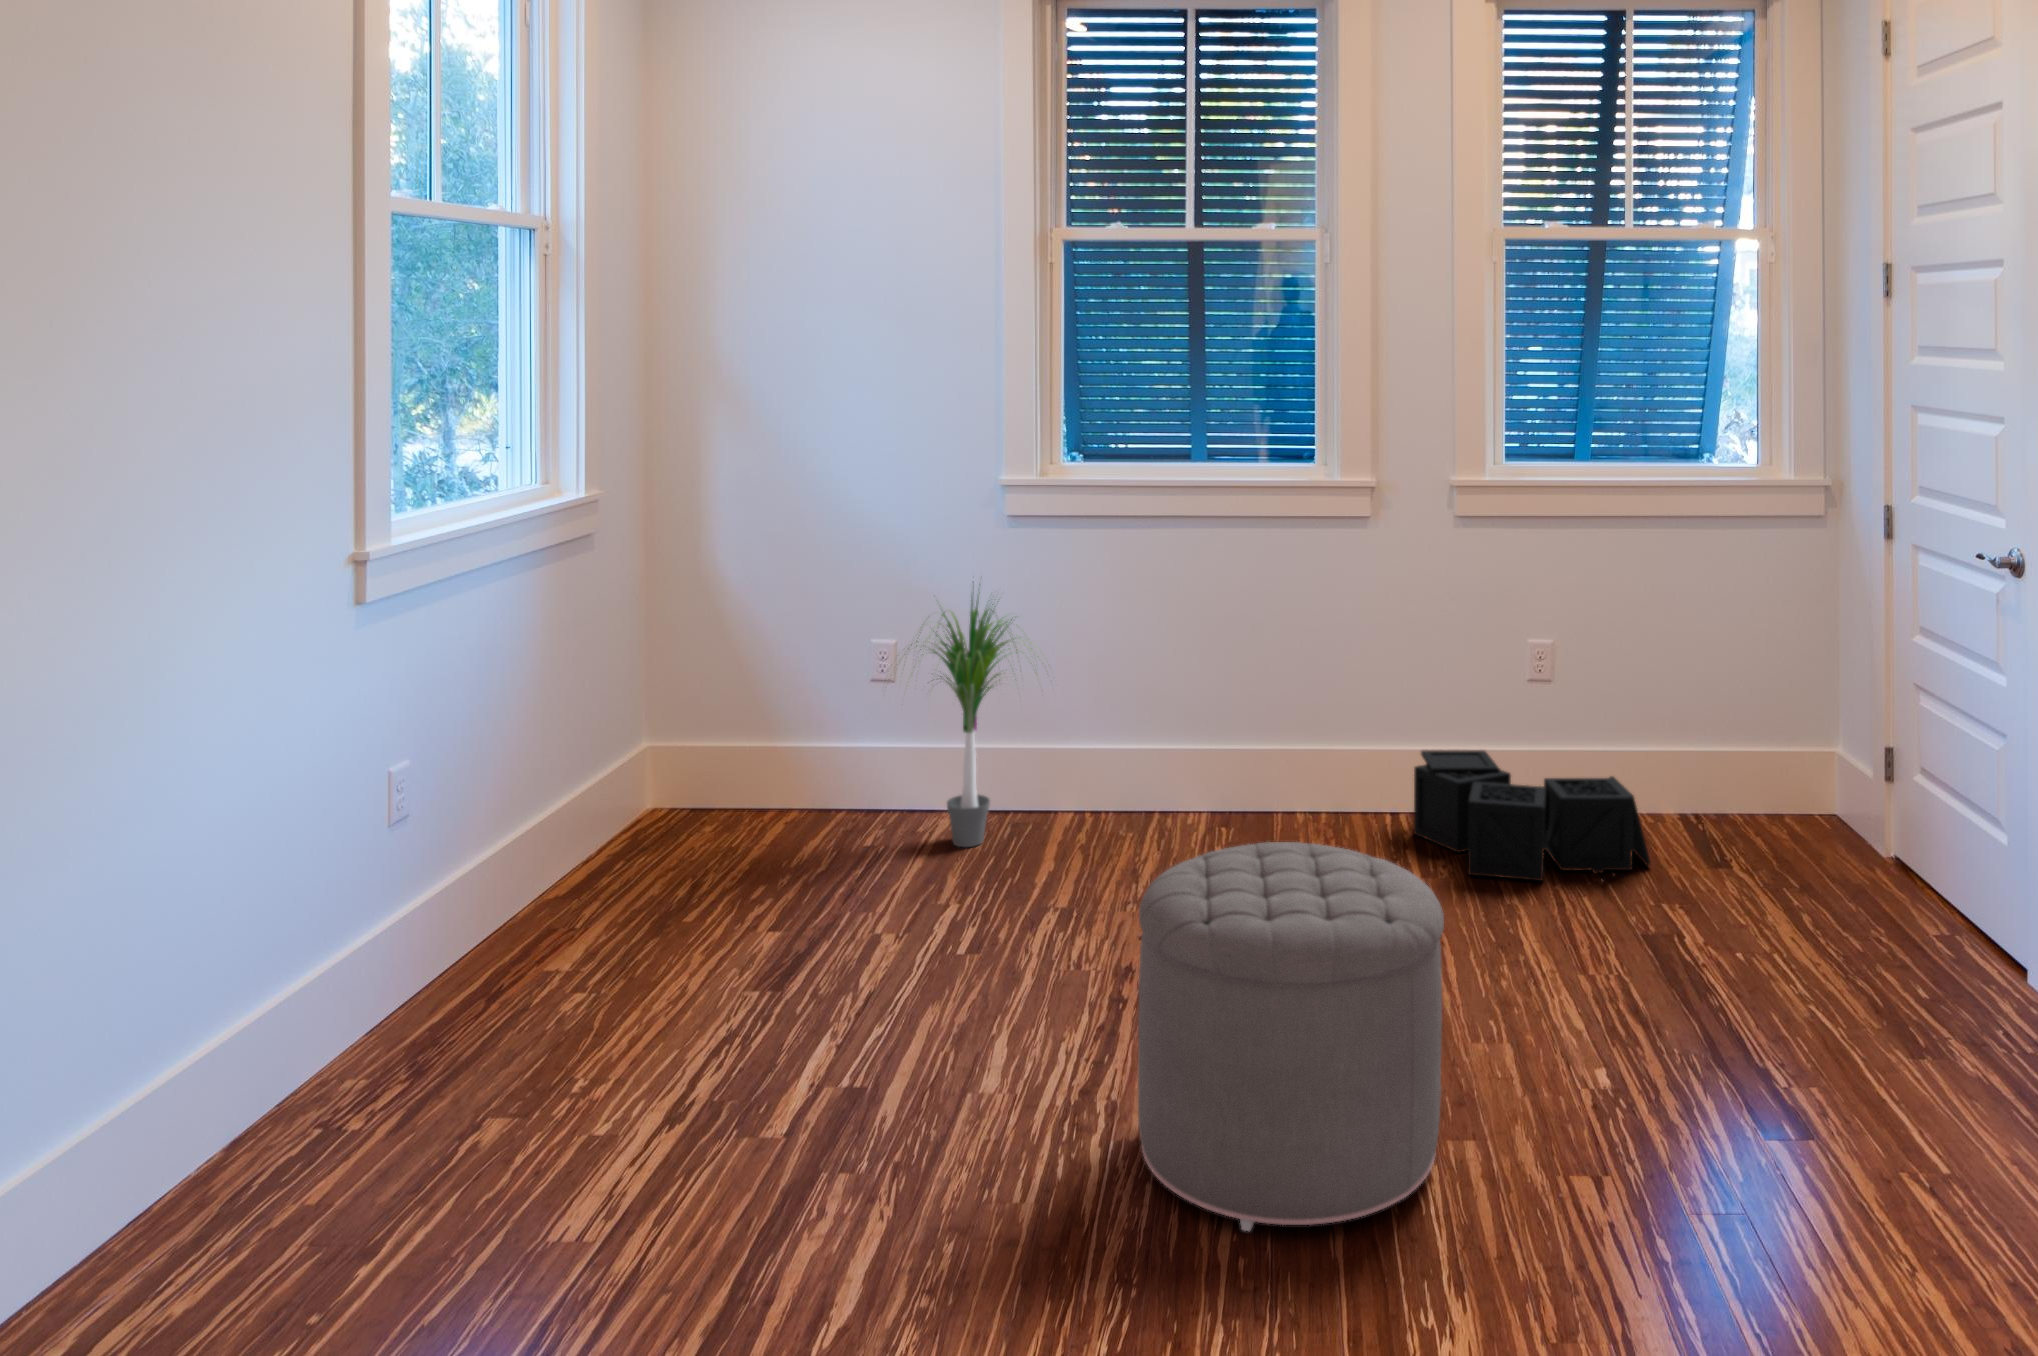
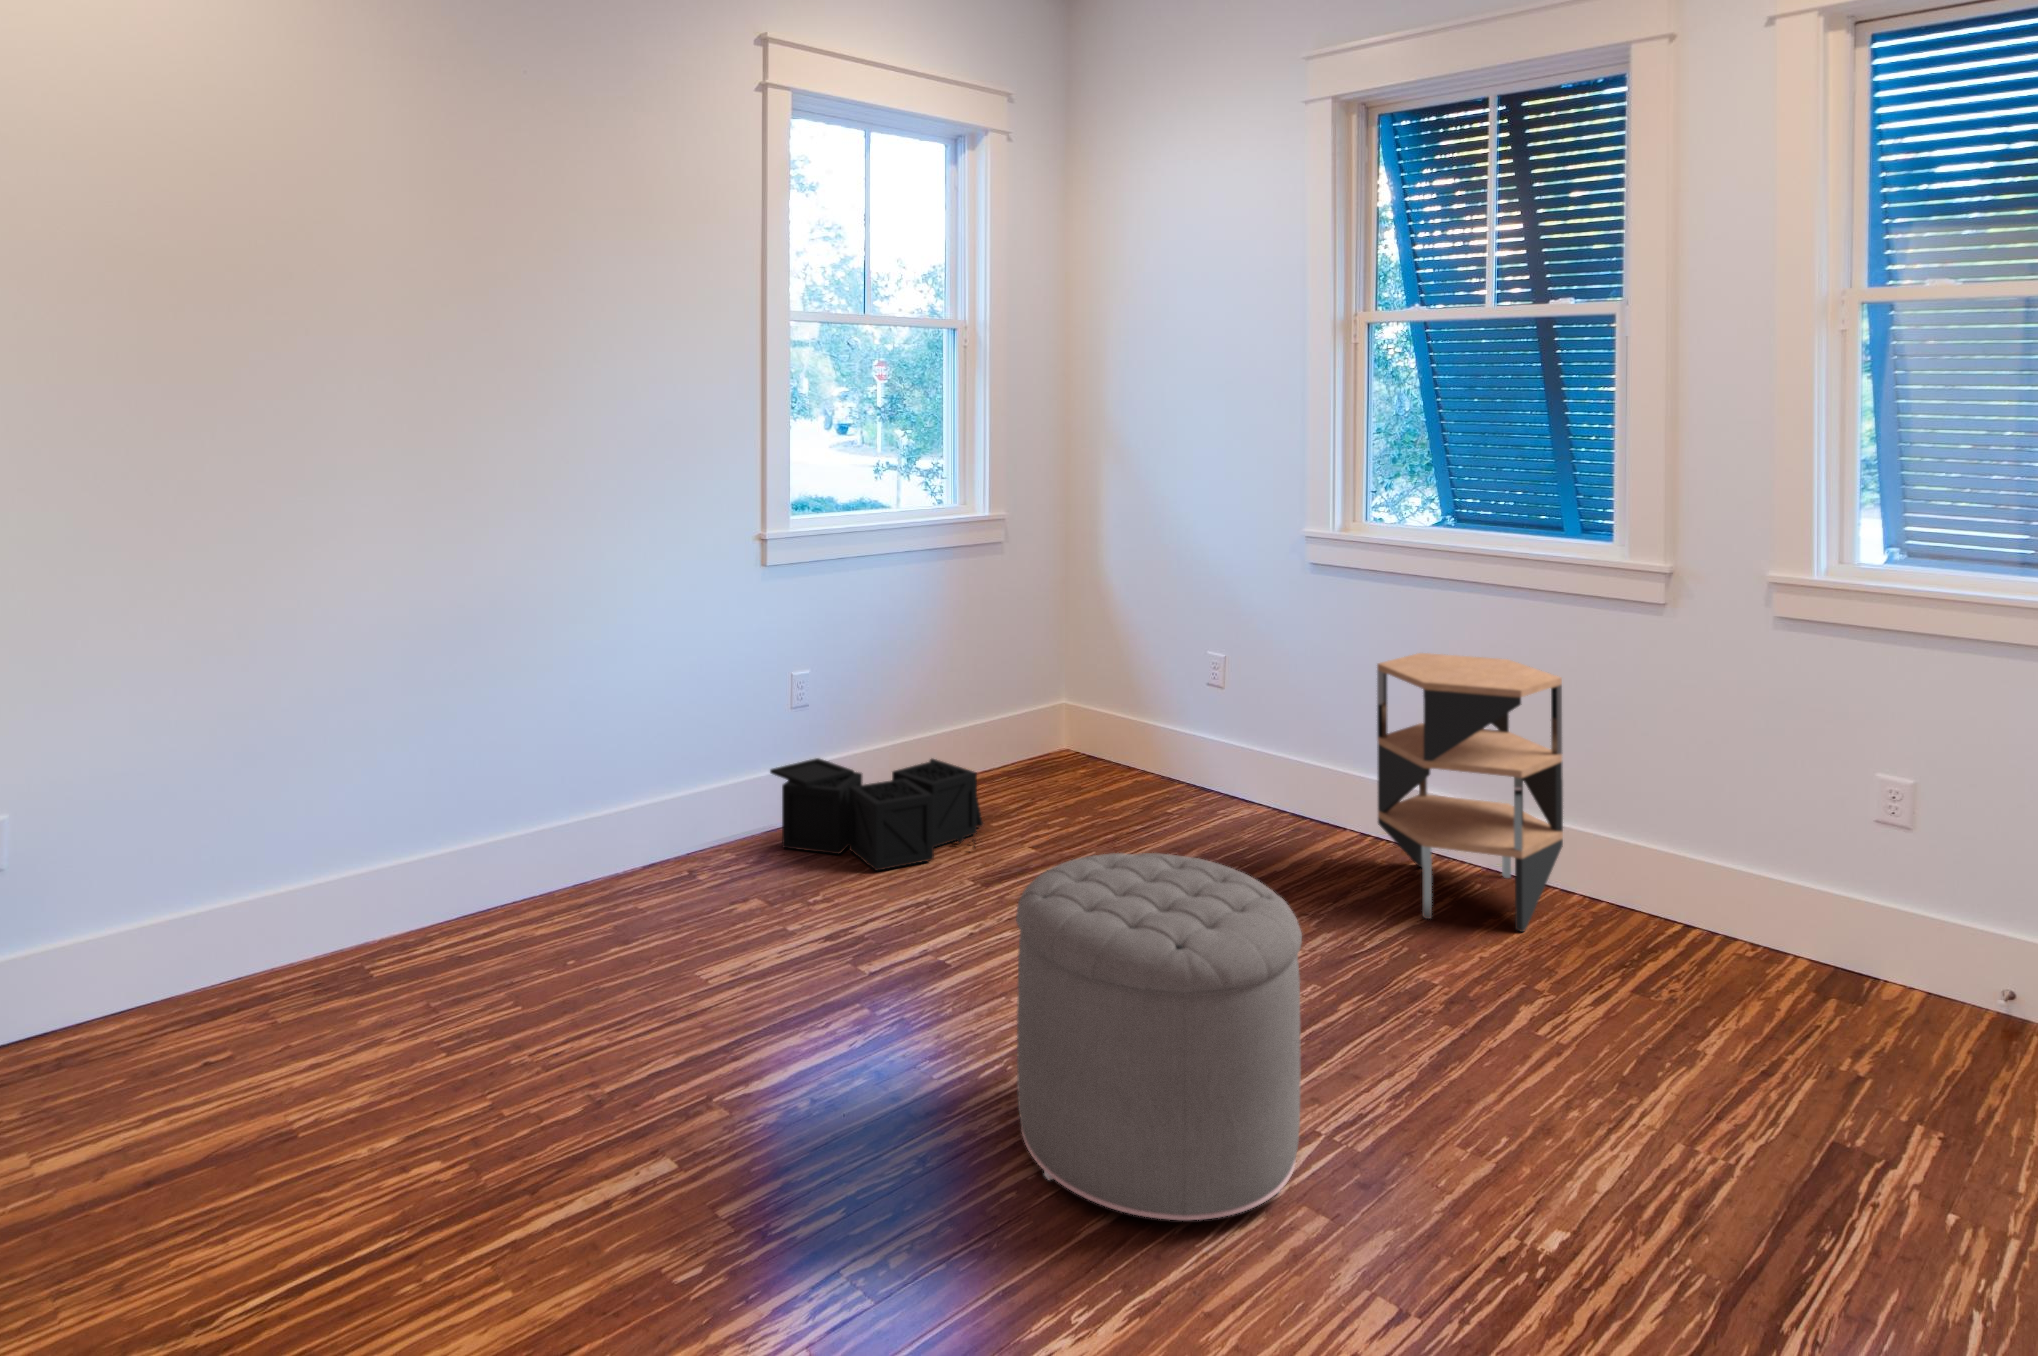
potted plant: present [903,595,1021,847] -> none [1169,598,1321,836]
side table: none [1150,602,1306,872] -> present [1377,653,1563,932]
storage bin: present [1414,750,1651,882] -> present [770,758,983,870]

